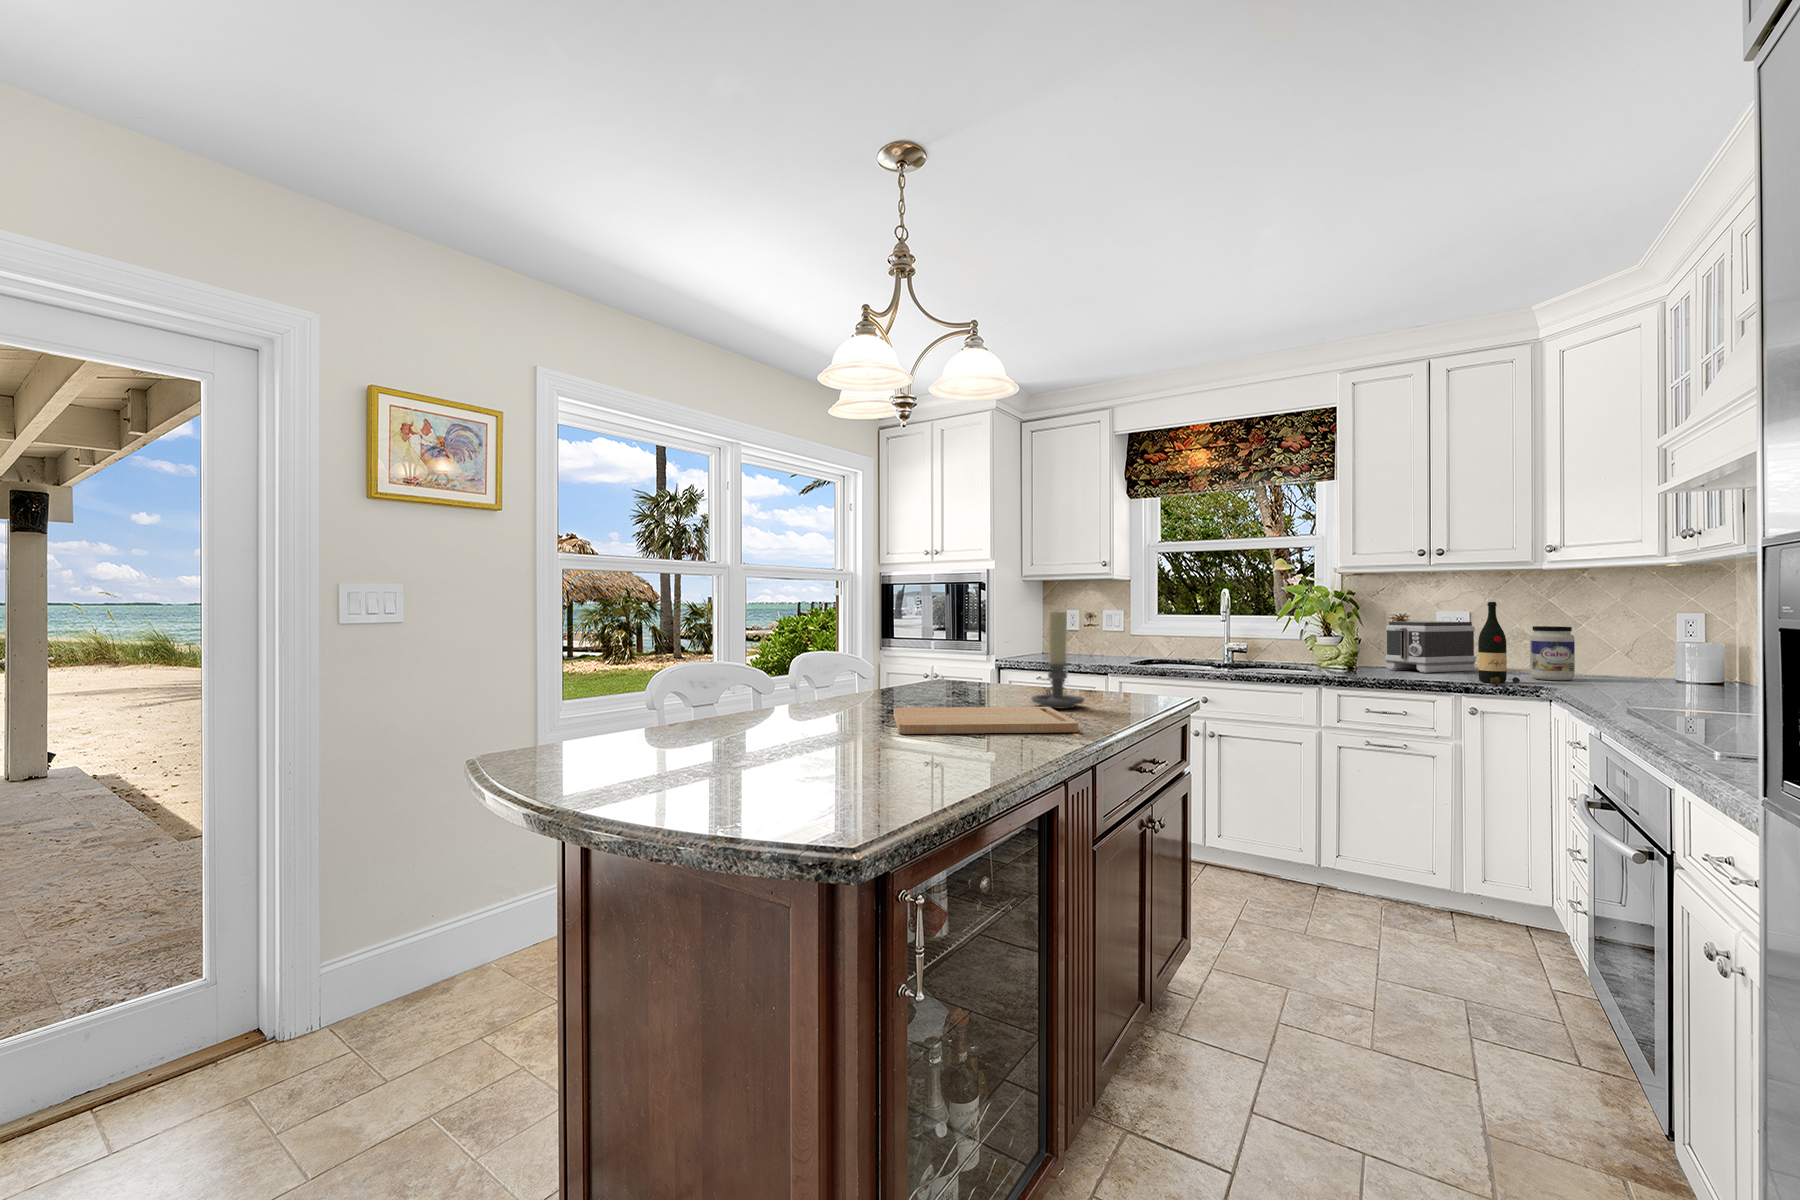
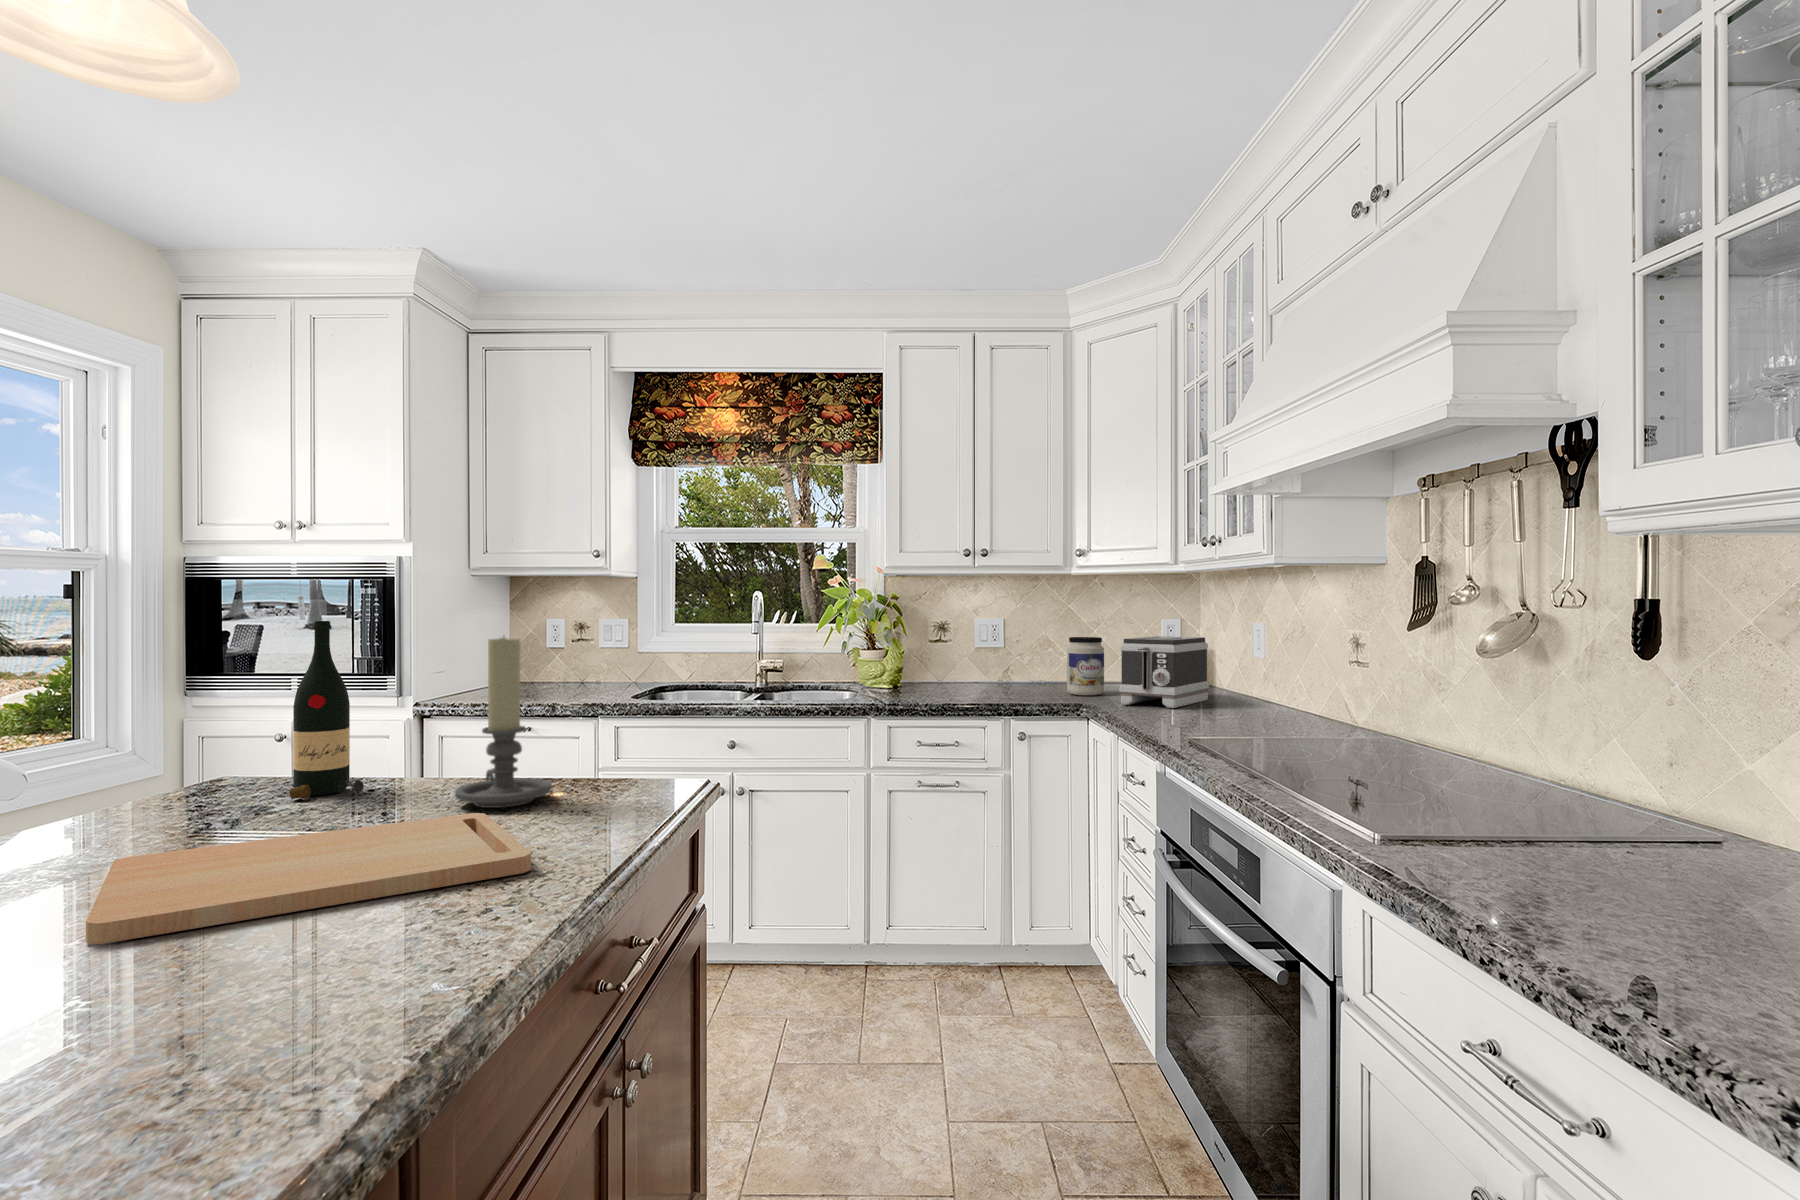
wine bottle: present [1478,602,1520,683] -> present [290,621,364,799]
toaster: present [1385,621,1476,673] -> present [1119,636,1209,708]

